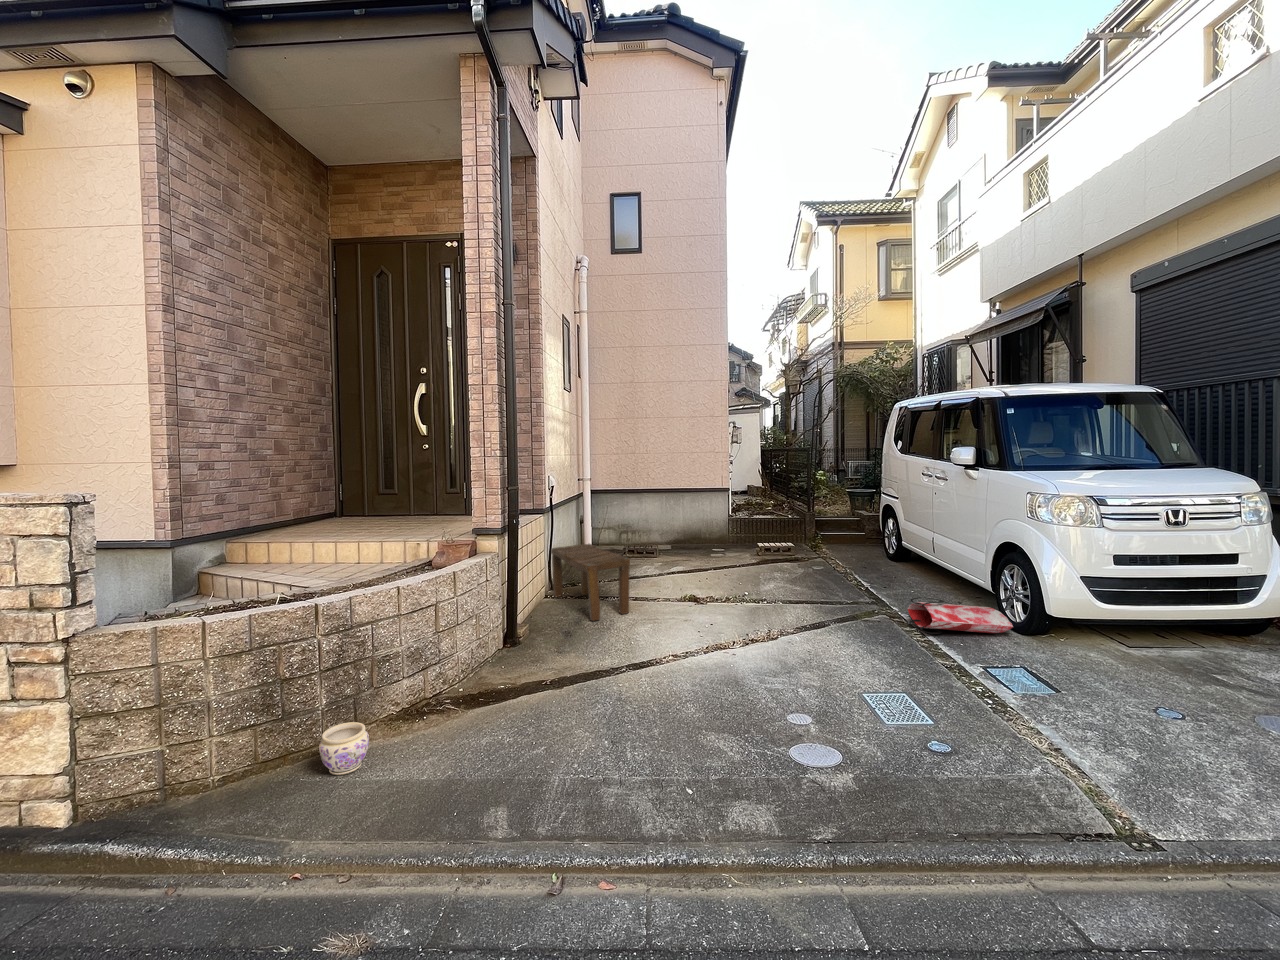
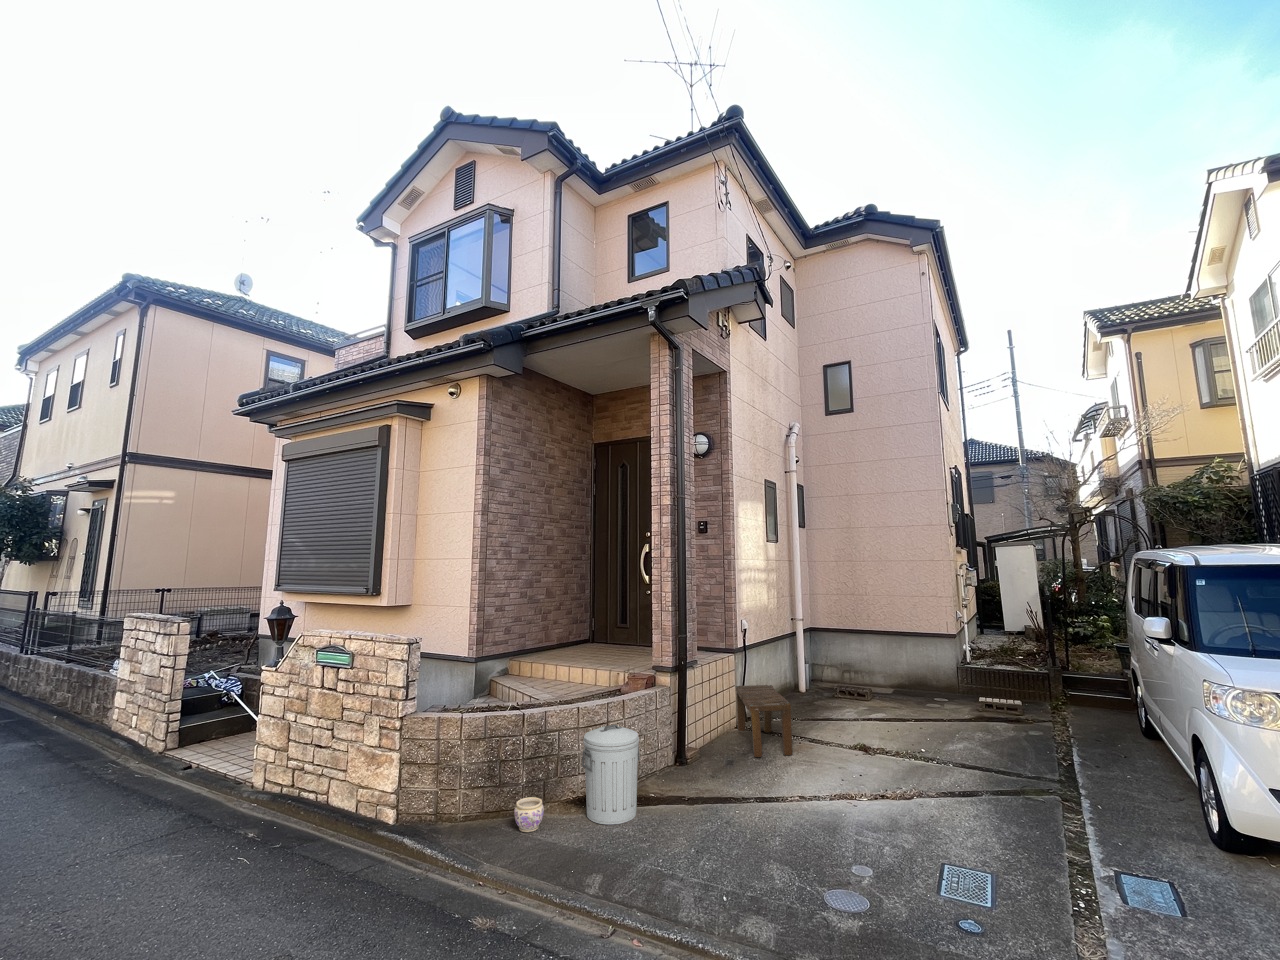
bag: present [908,597,1013,634] -> none [1084,786,1216,849]
trash can: none [417,603,499,735] -> present [582,725,640,825]

